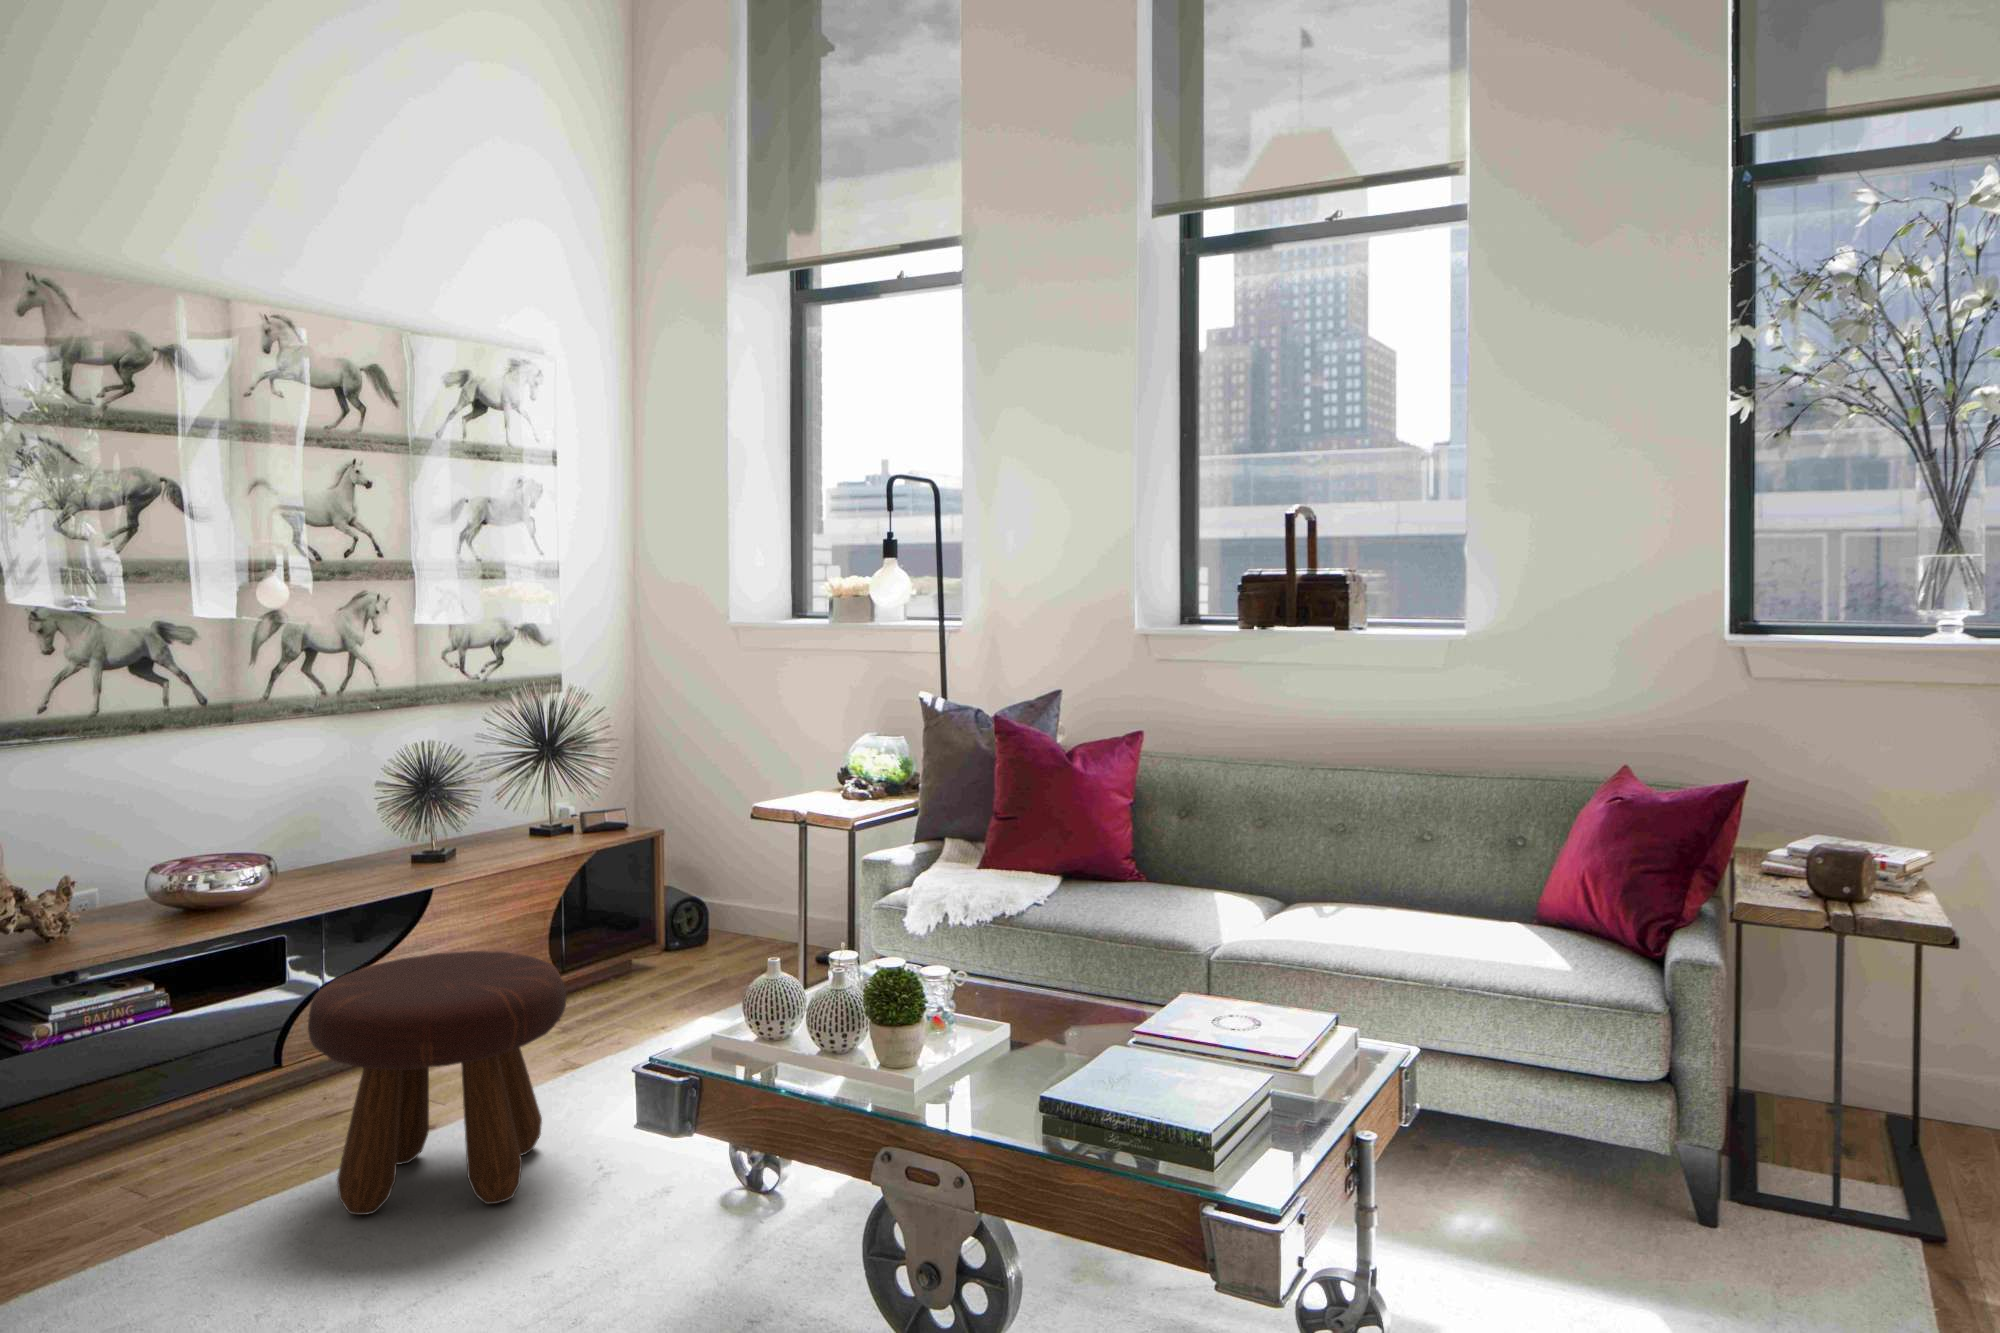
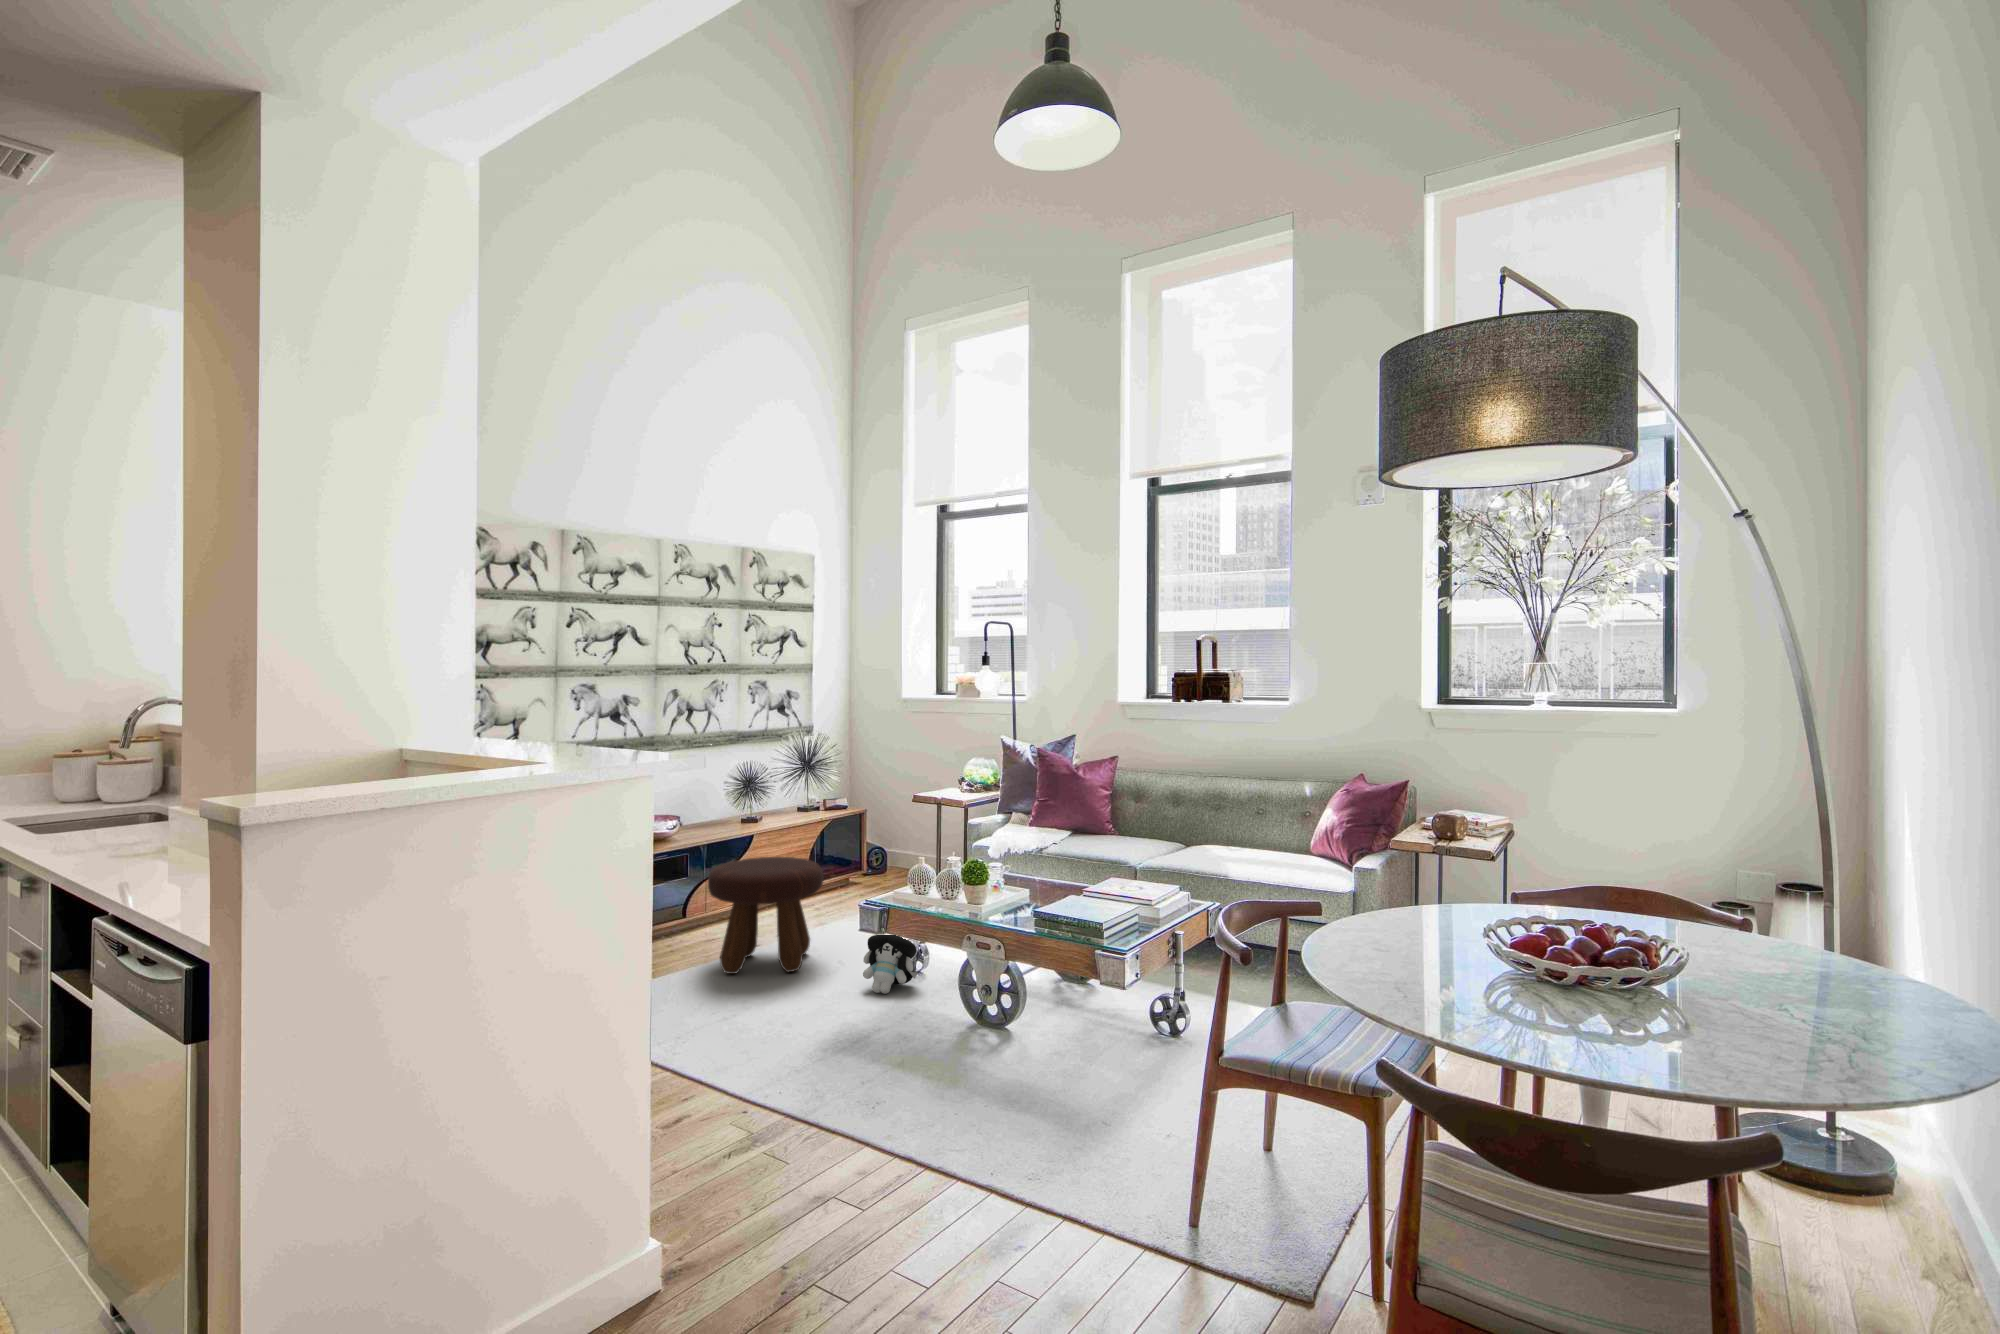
plush toy: none [650,1116,771,1260] -> present [863,935,918,994]

